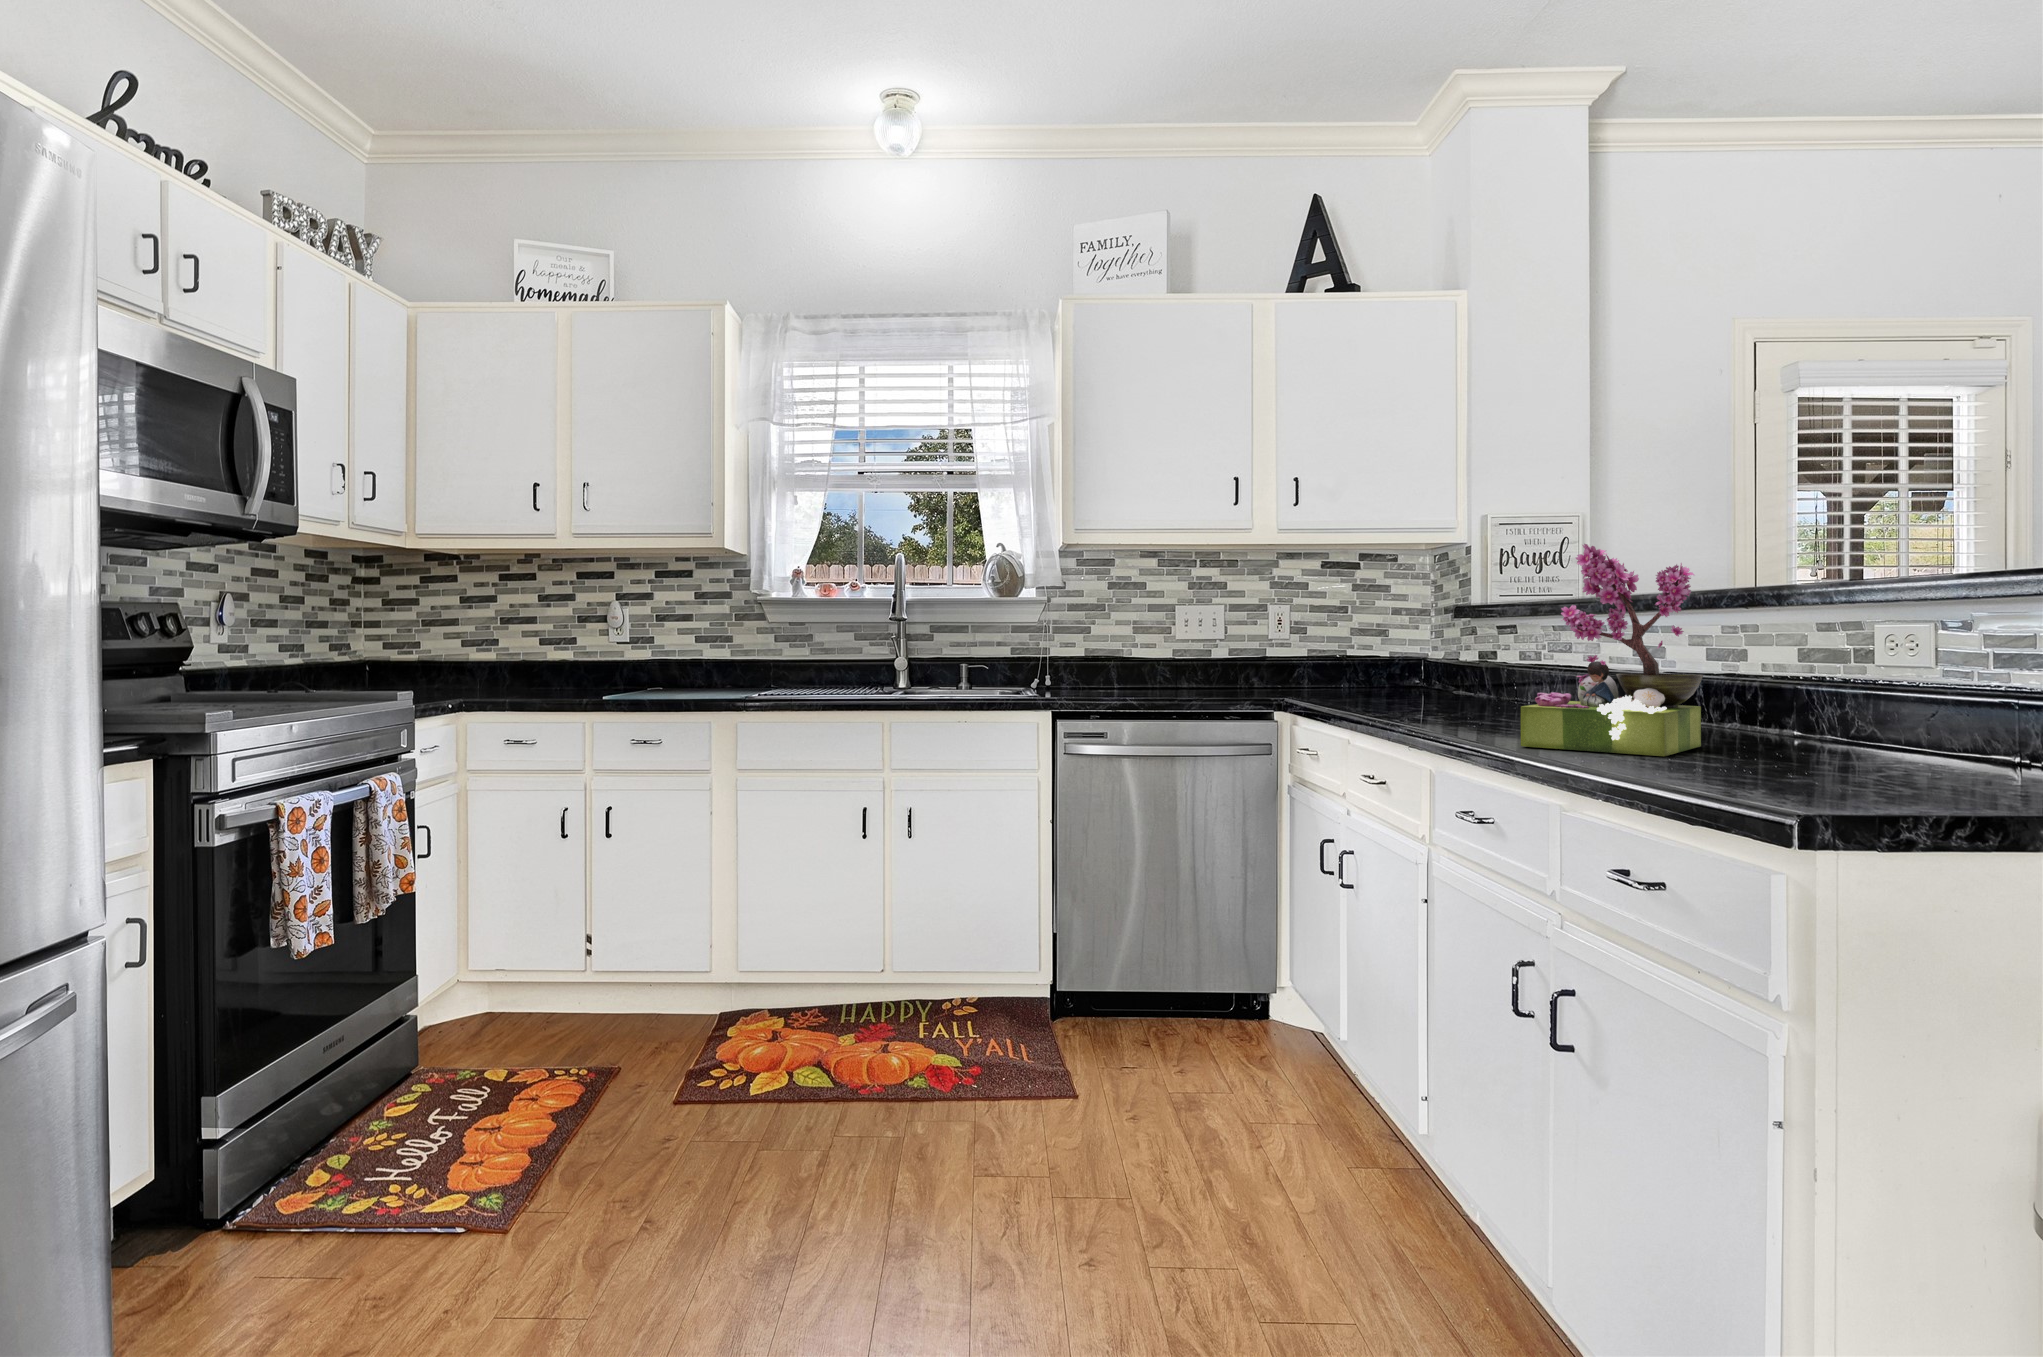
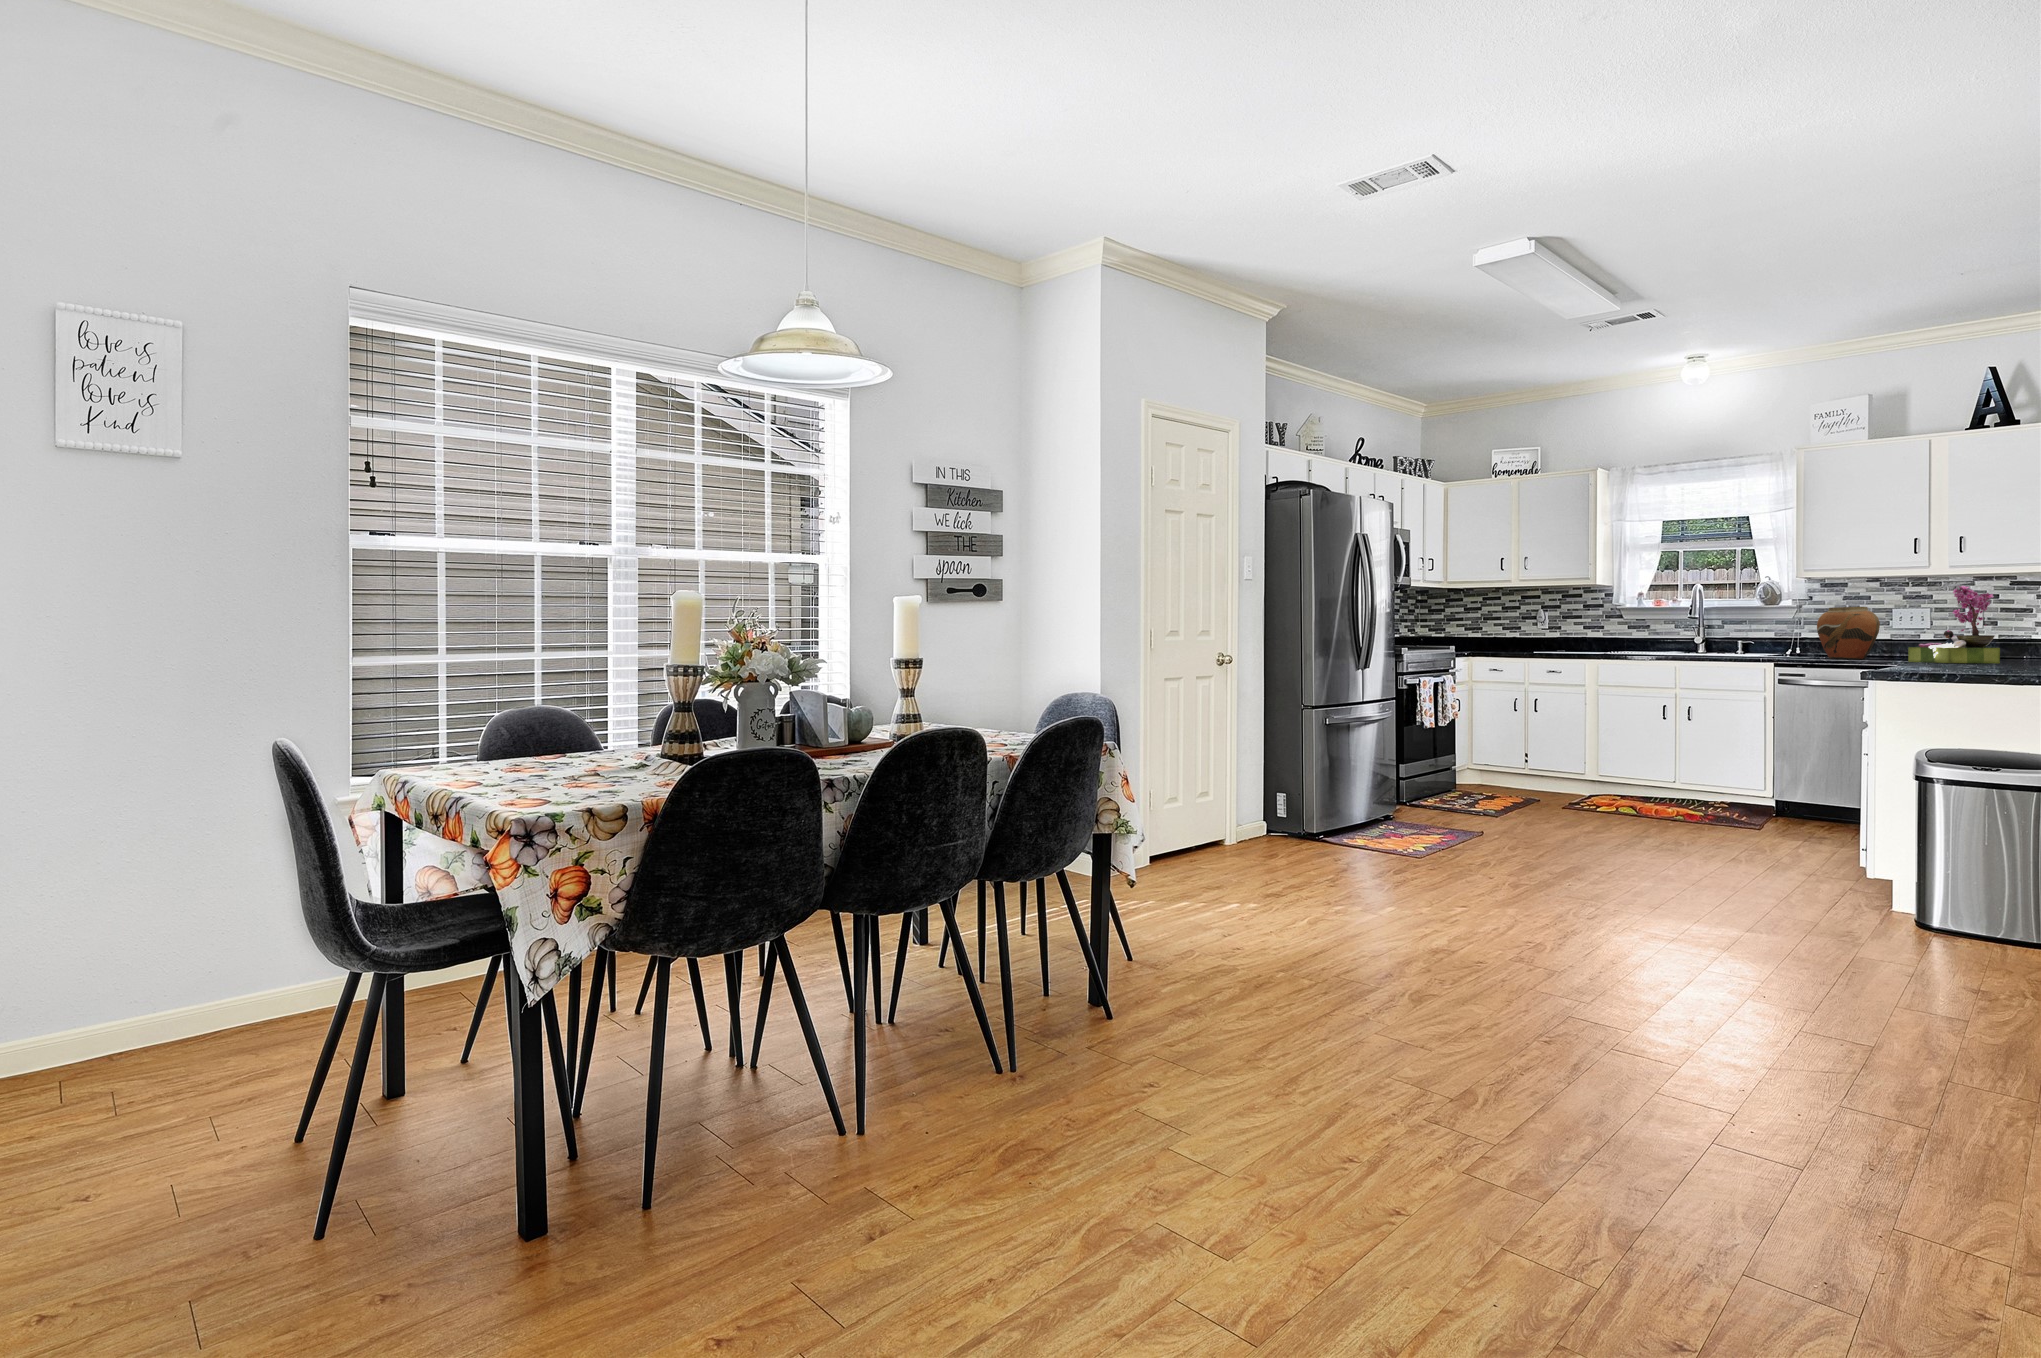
vase: none [1097,600,1196,700] -> present [1817,607,1880,660]

